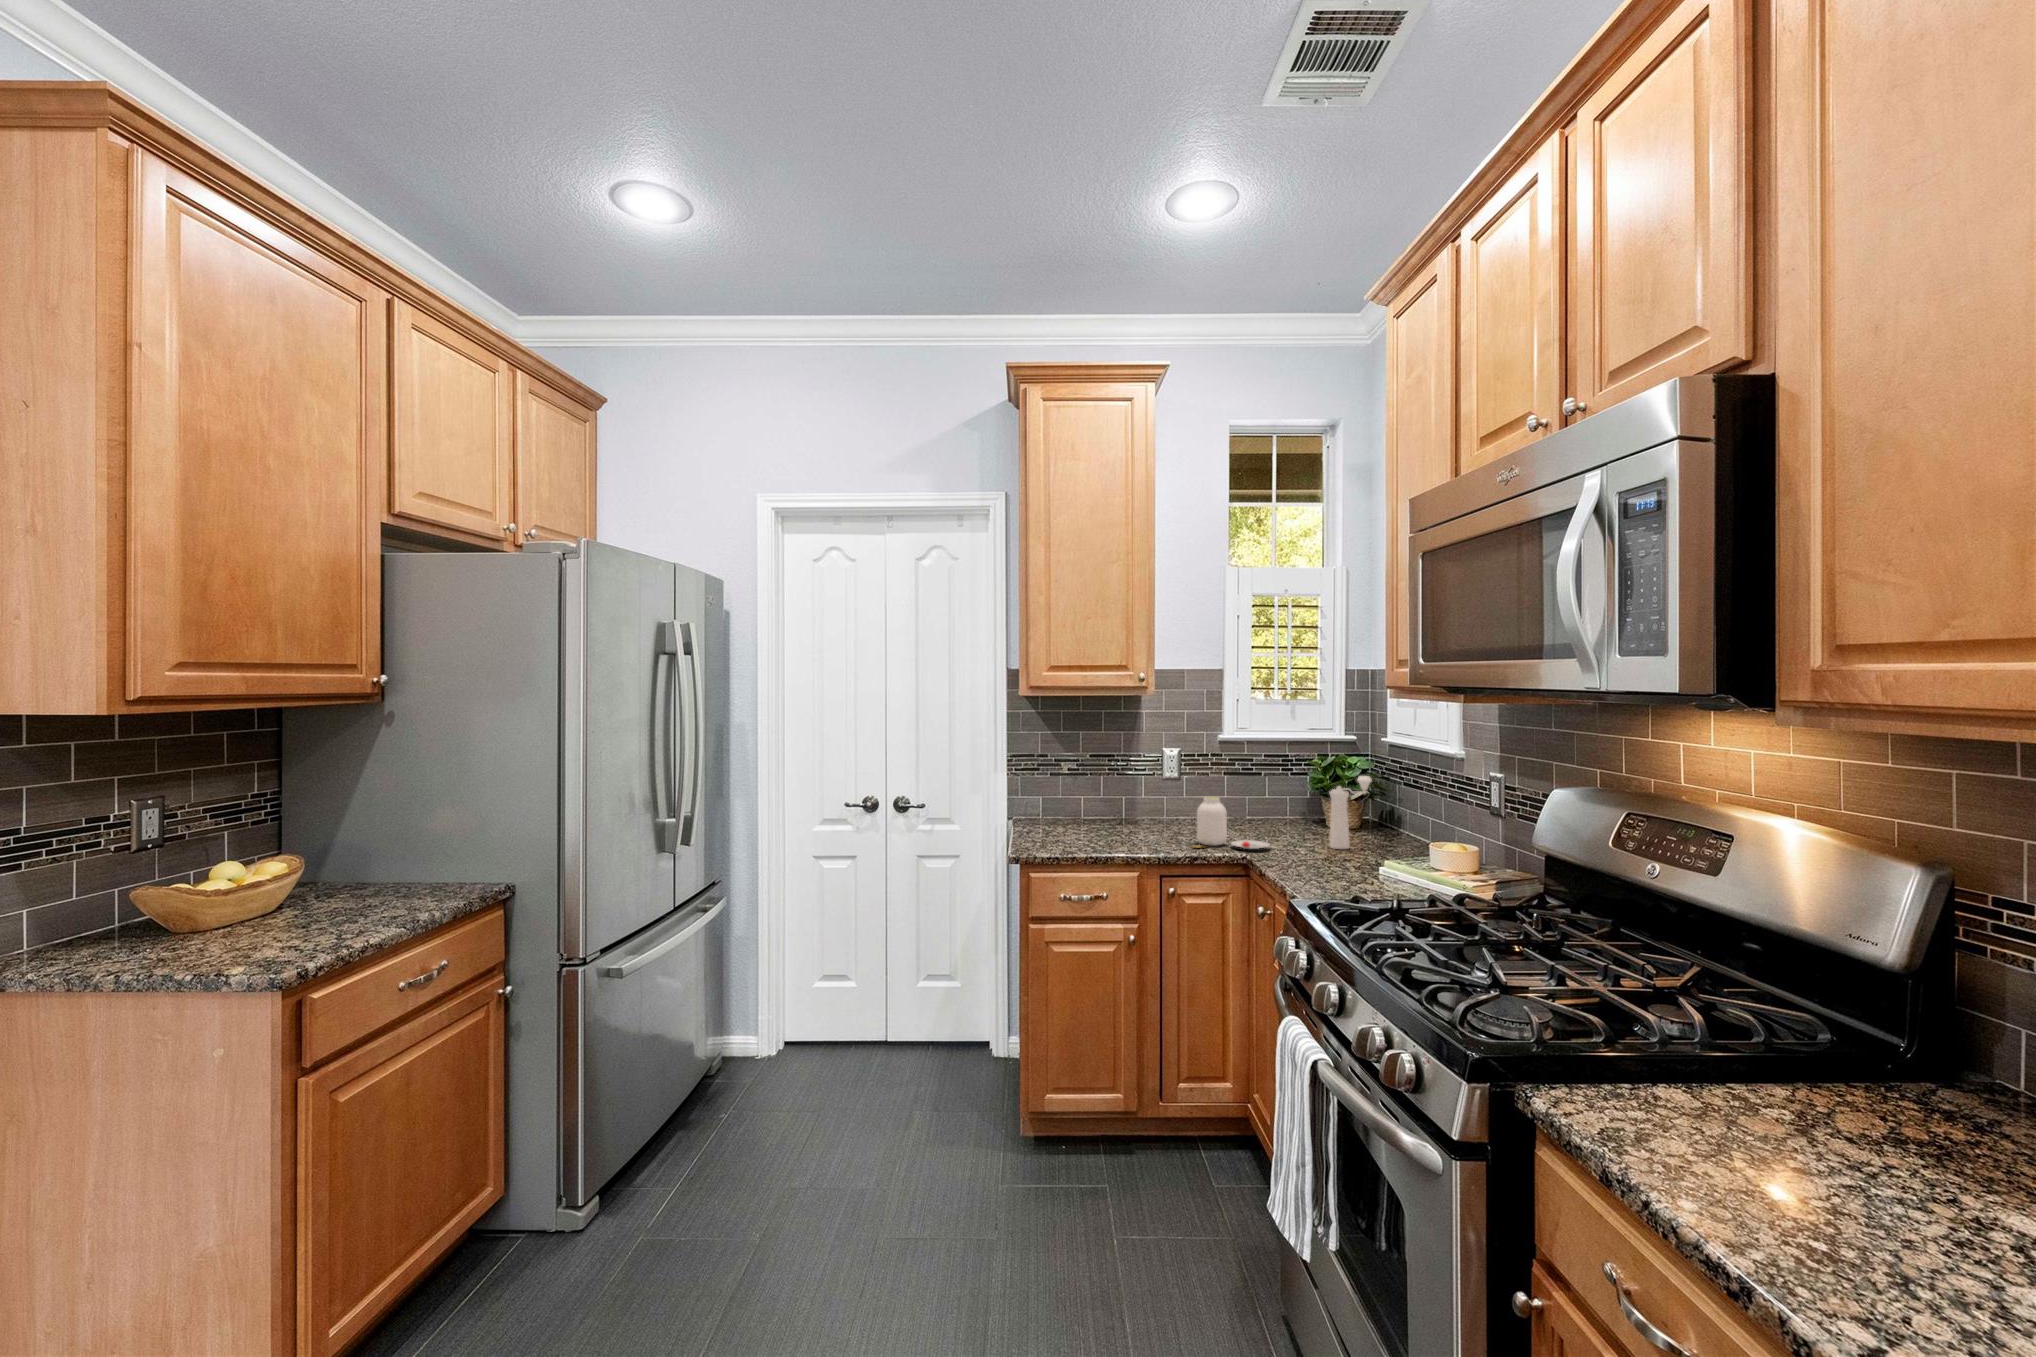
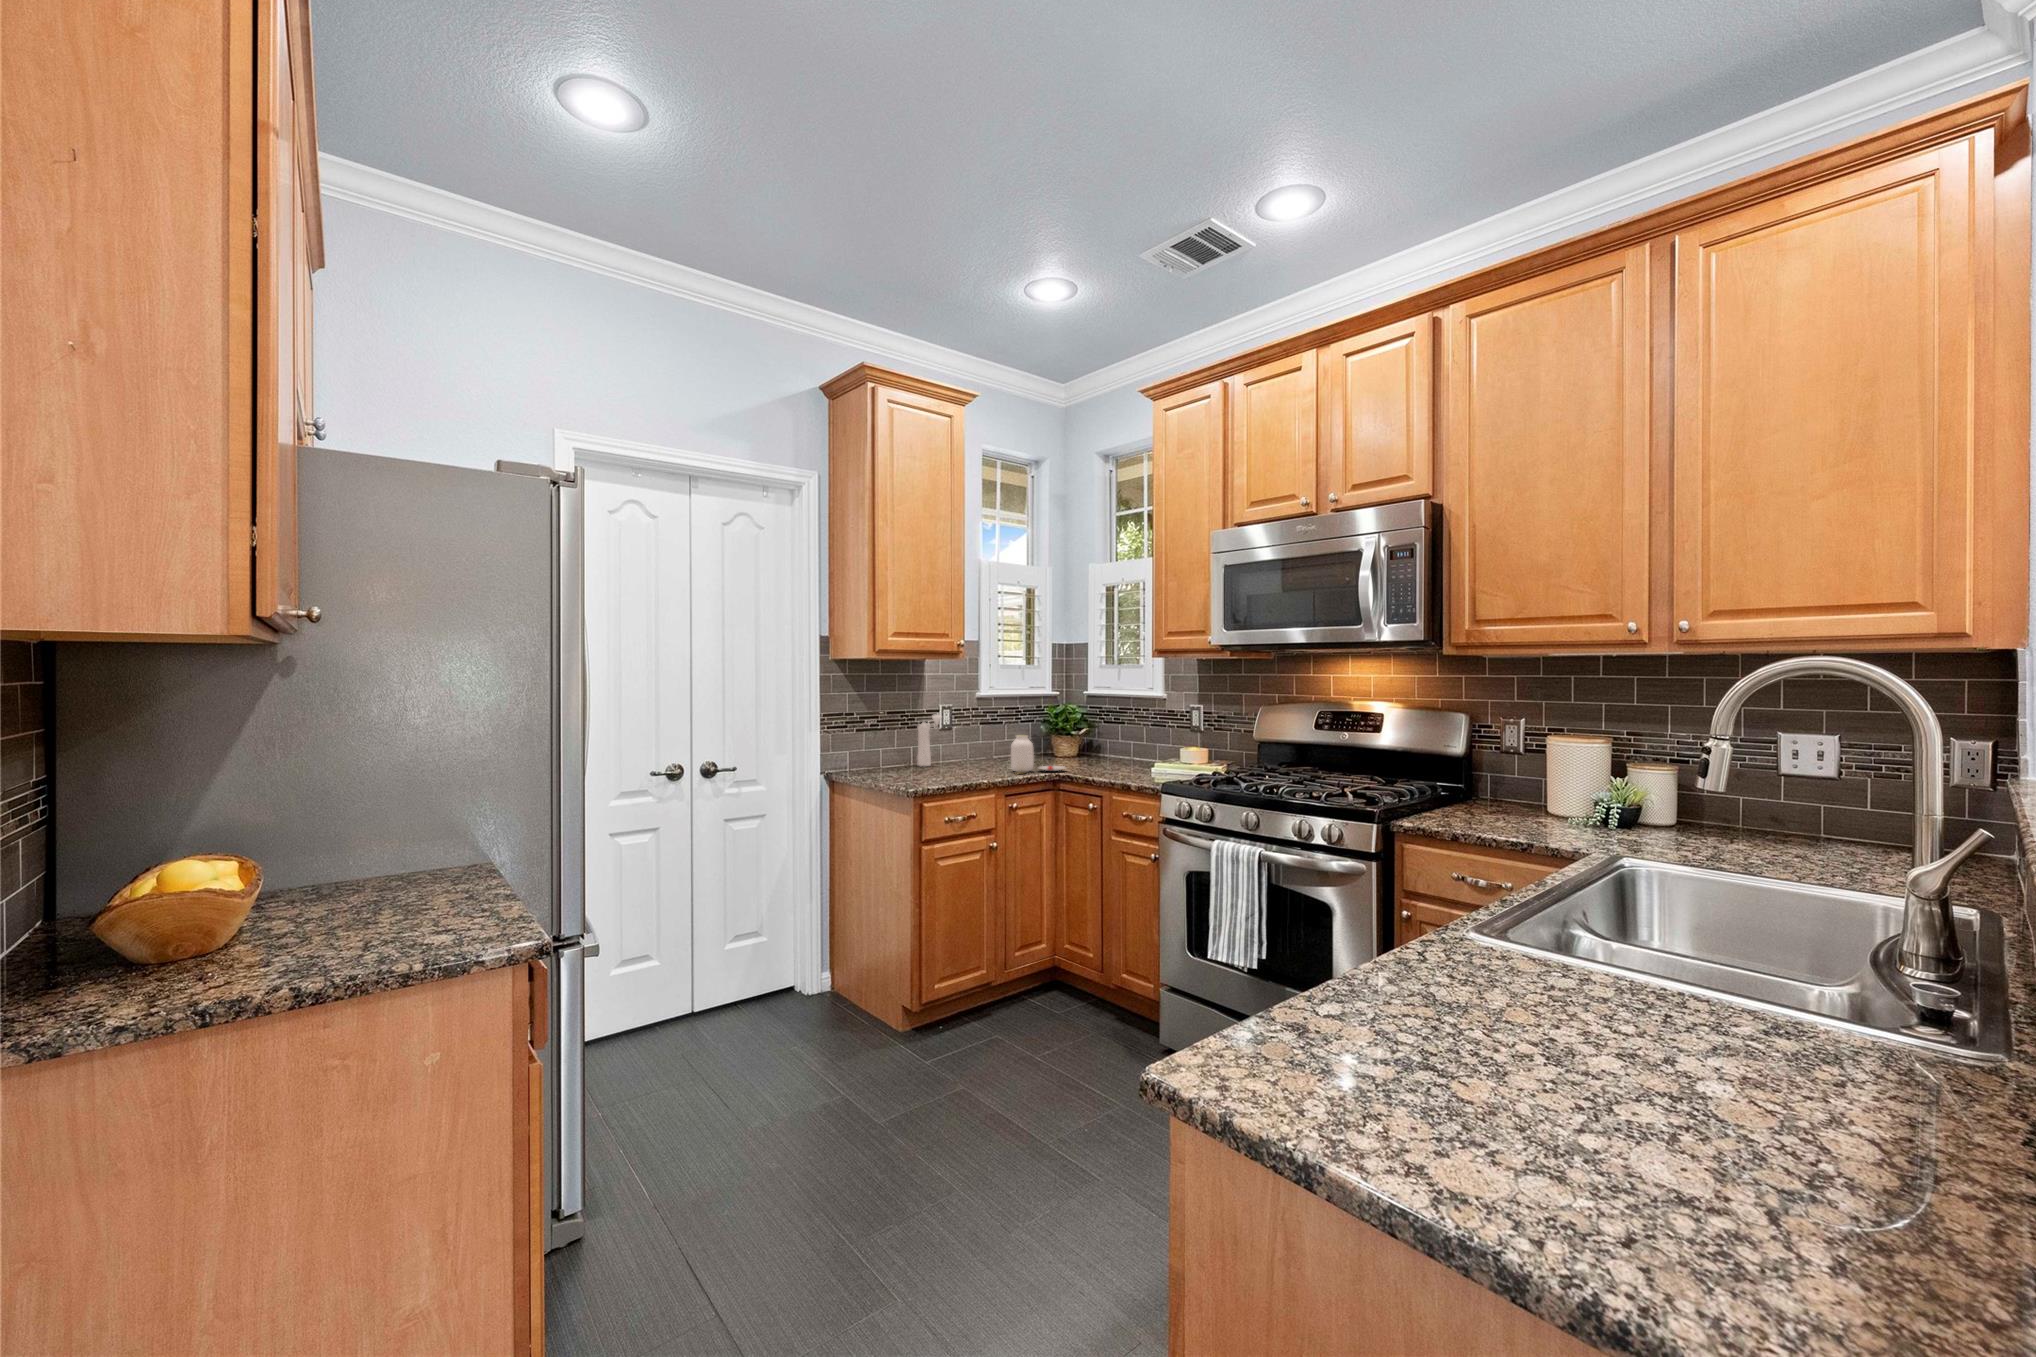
pepper mill: present [1330,776,1372,849] -> present [917,715,941,766]

